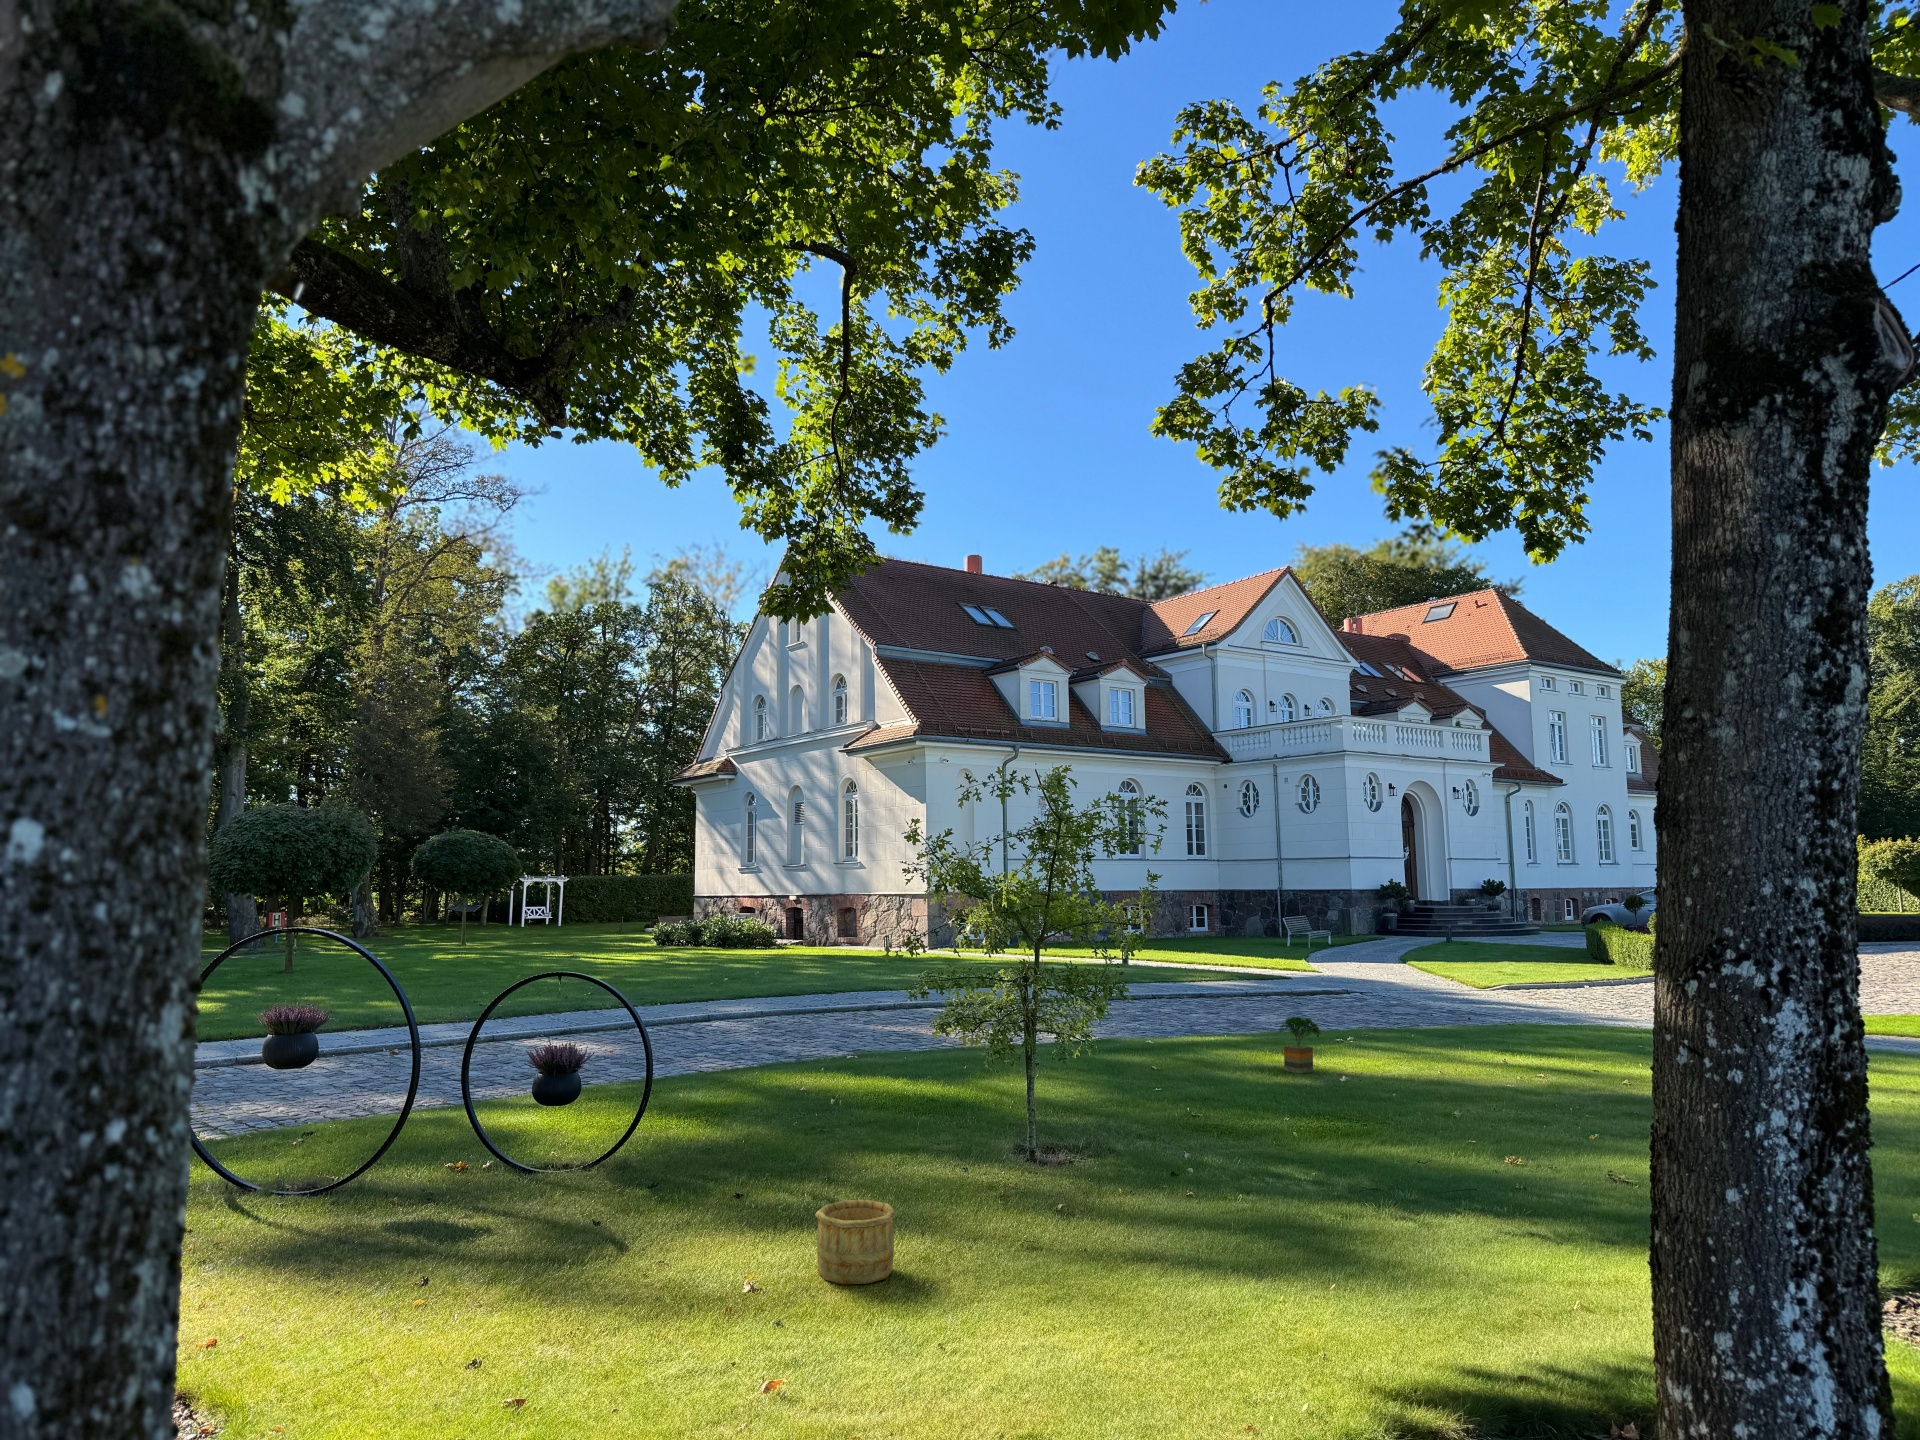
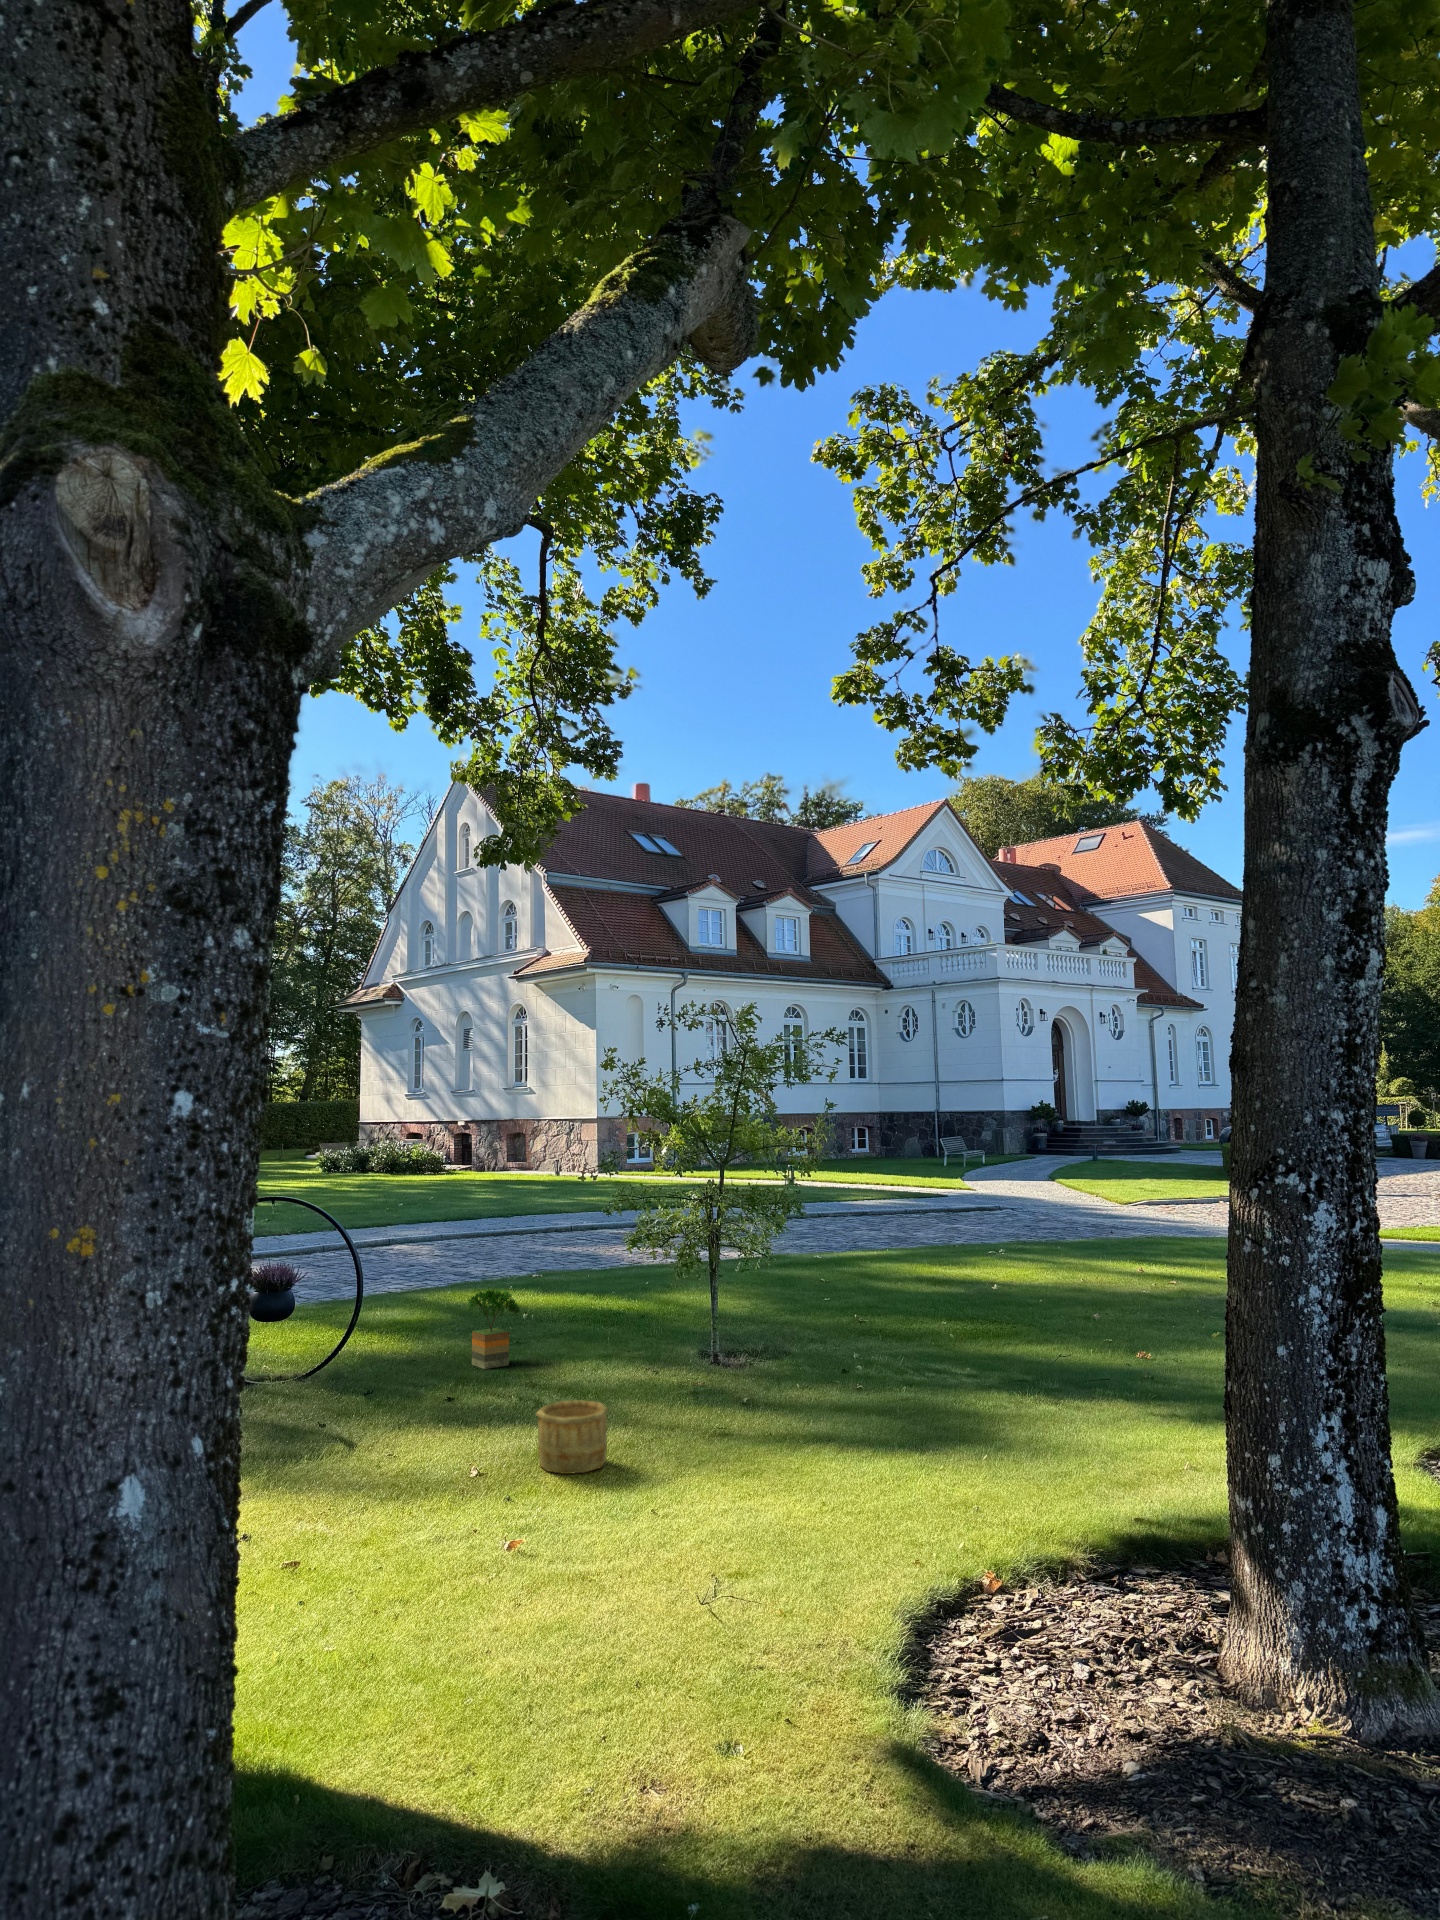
potted tree: present [1279,1017,1320,1074] -> present [468,1290,521,1369]

